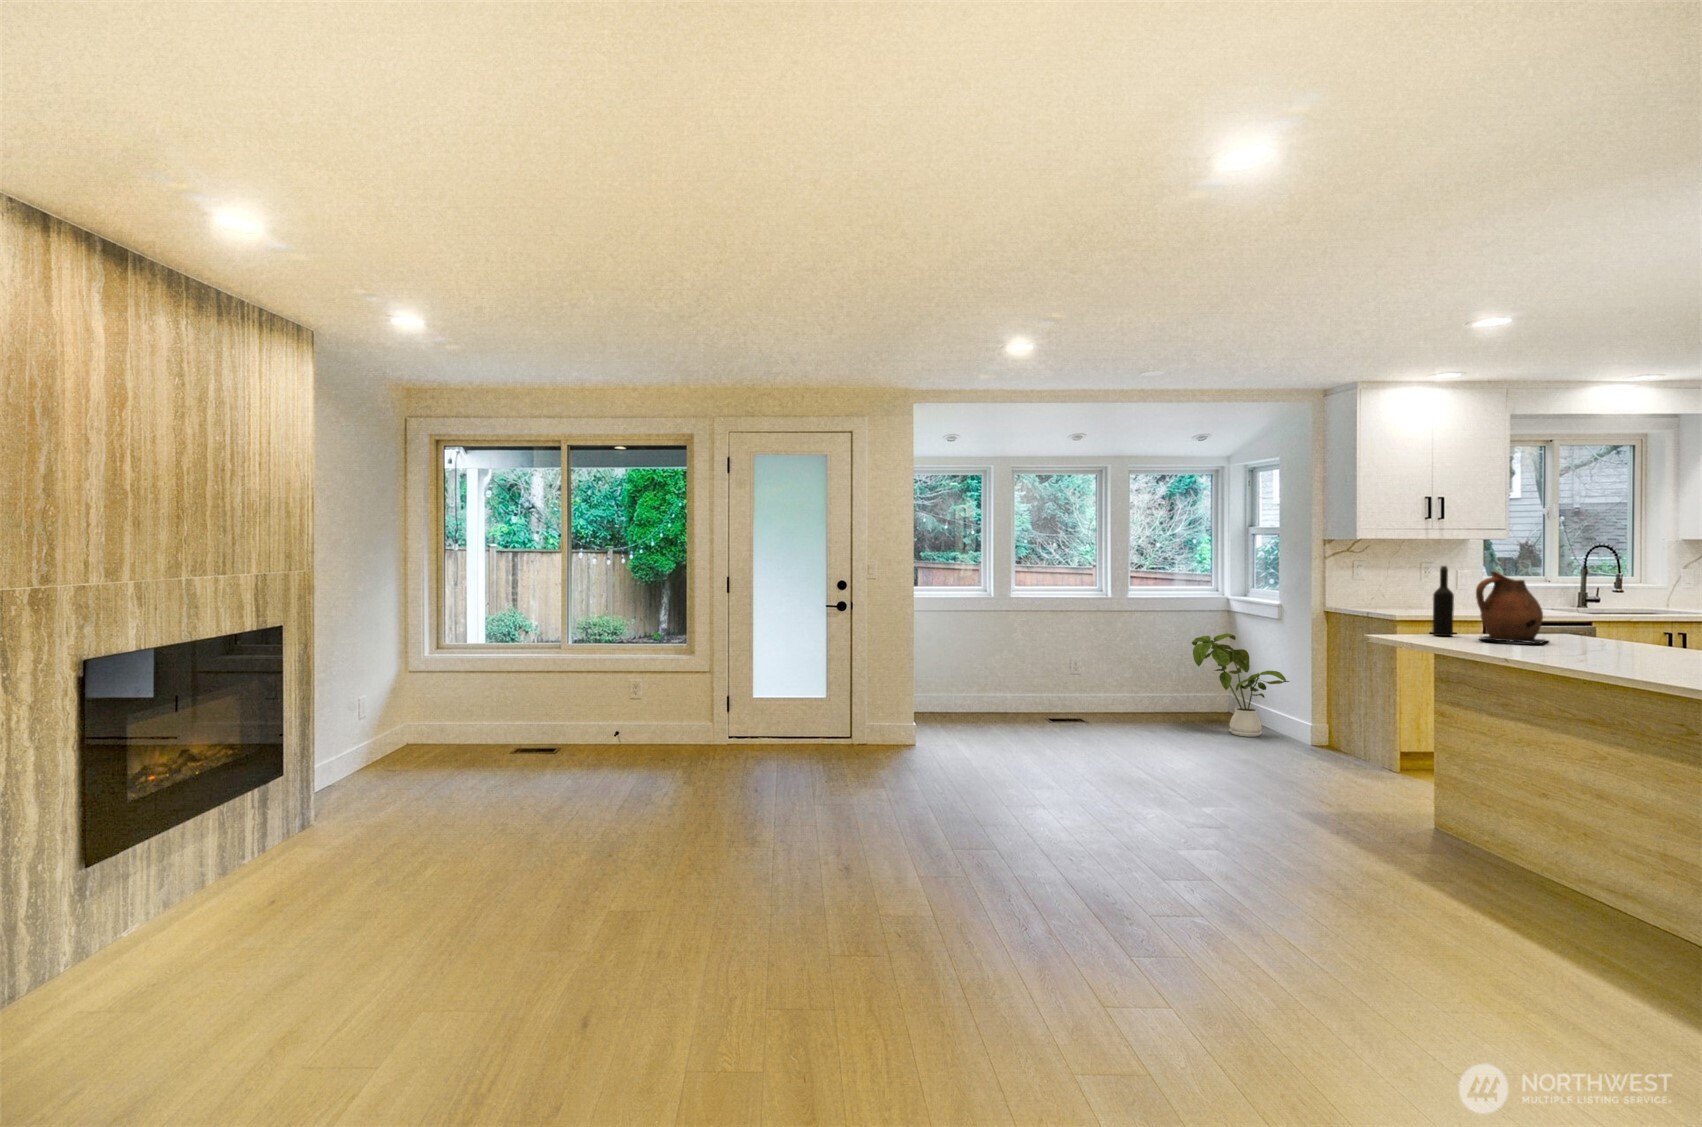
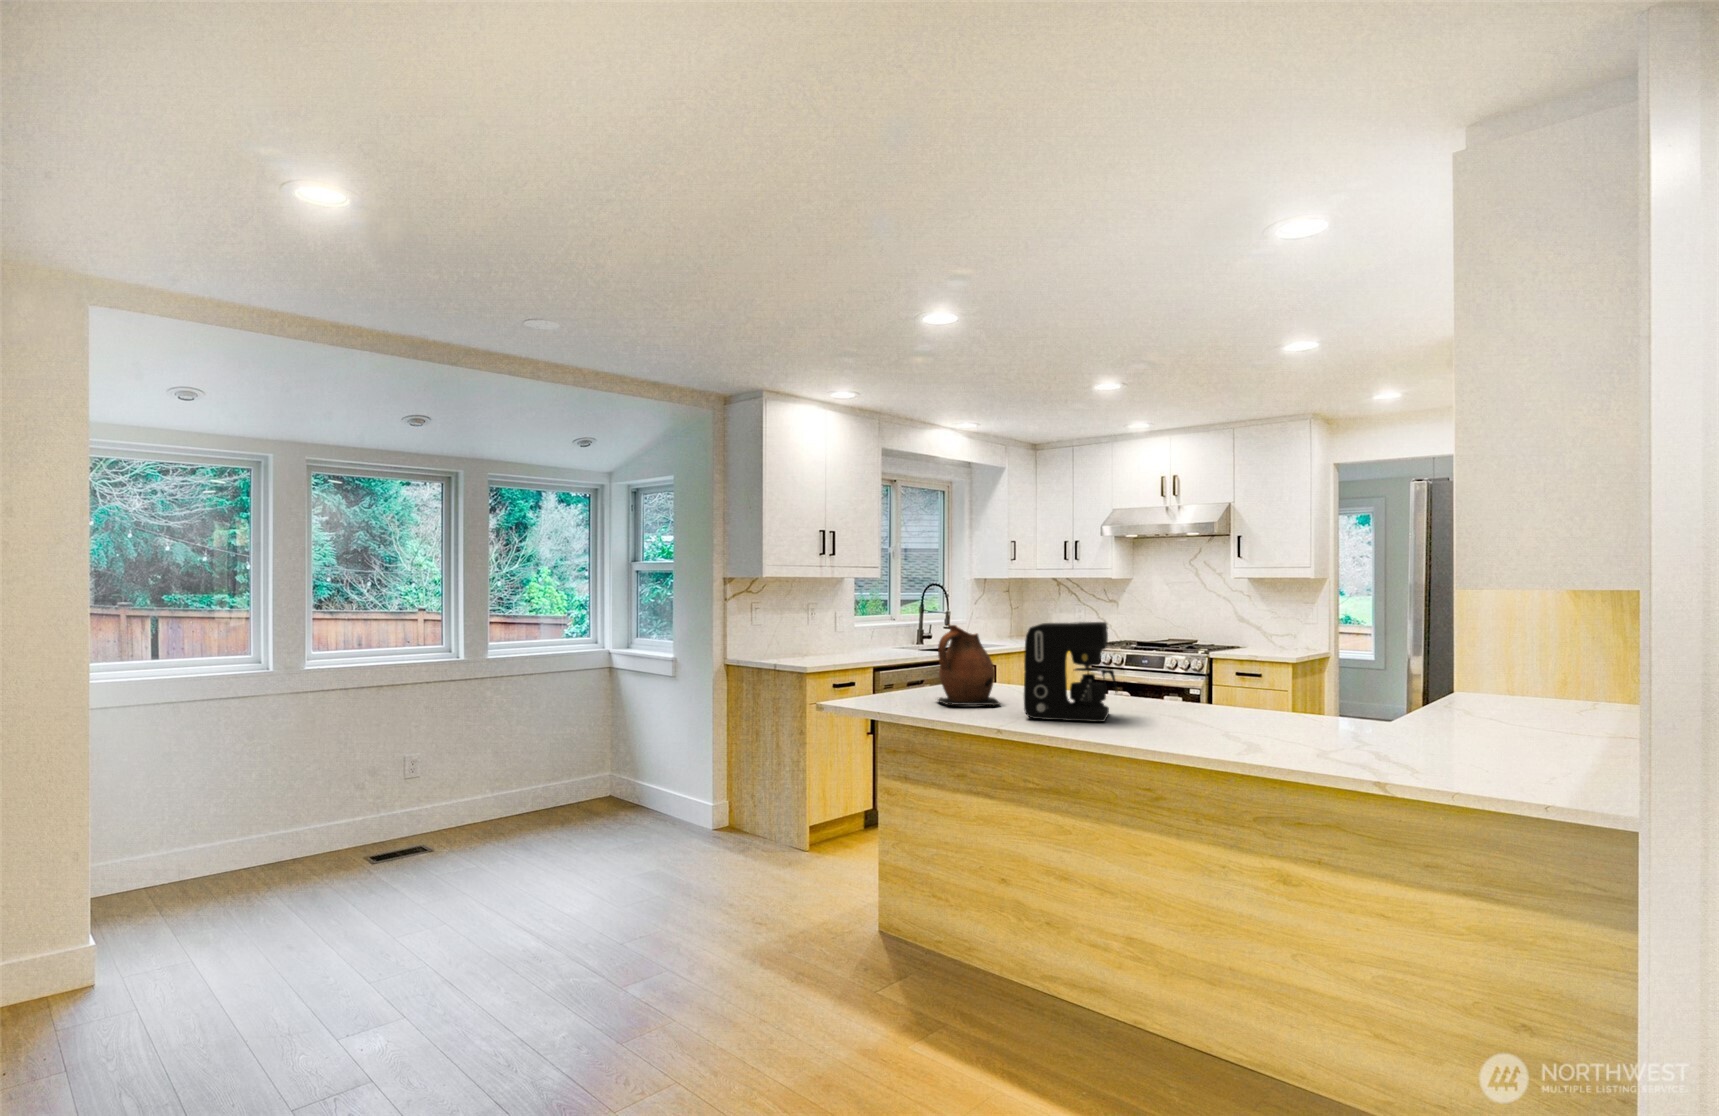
wine bottle: present [1433,566,1454,636] -> none [888,618,907,701]
coffee maker: none [1545,569,1659,659] -> present [1024,622,1117,722]
house plant: present [1192,633,1289,737] -> none [571,698,687,825]

